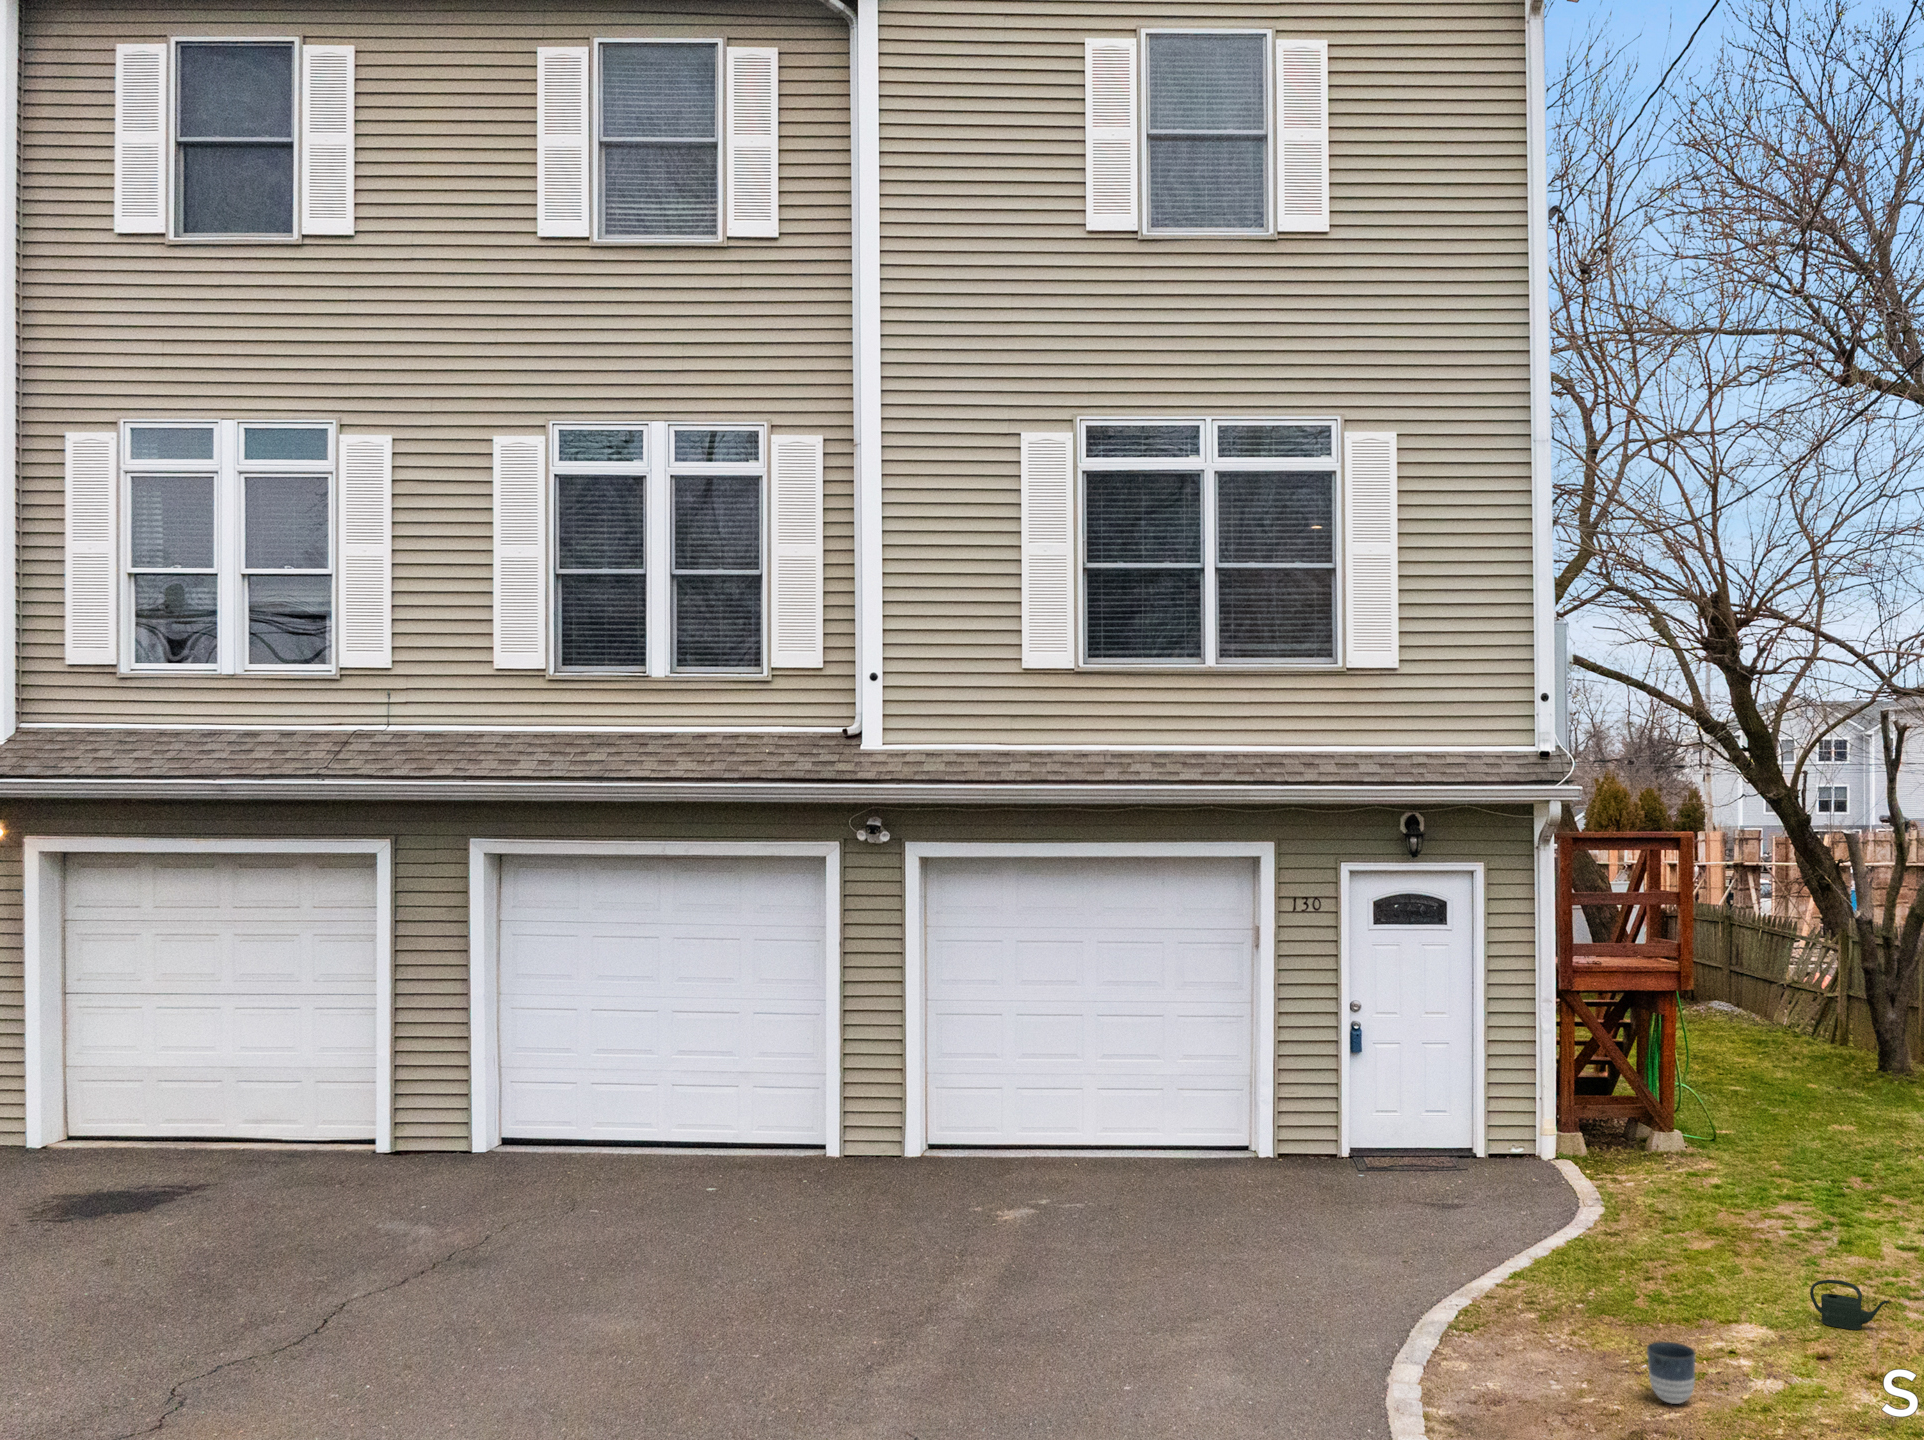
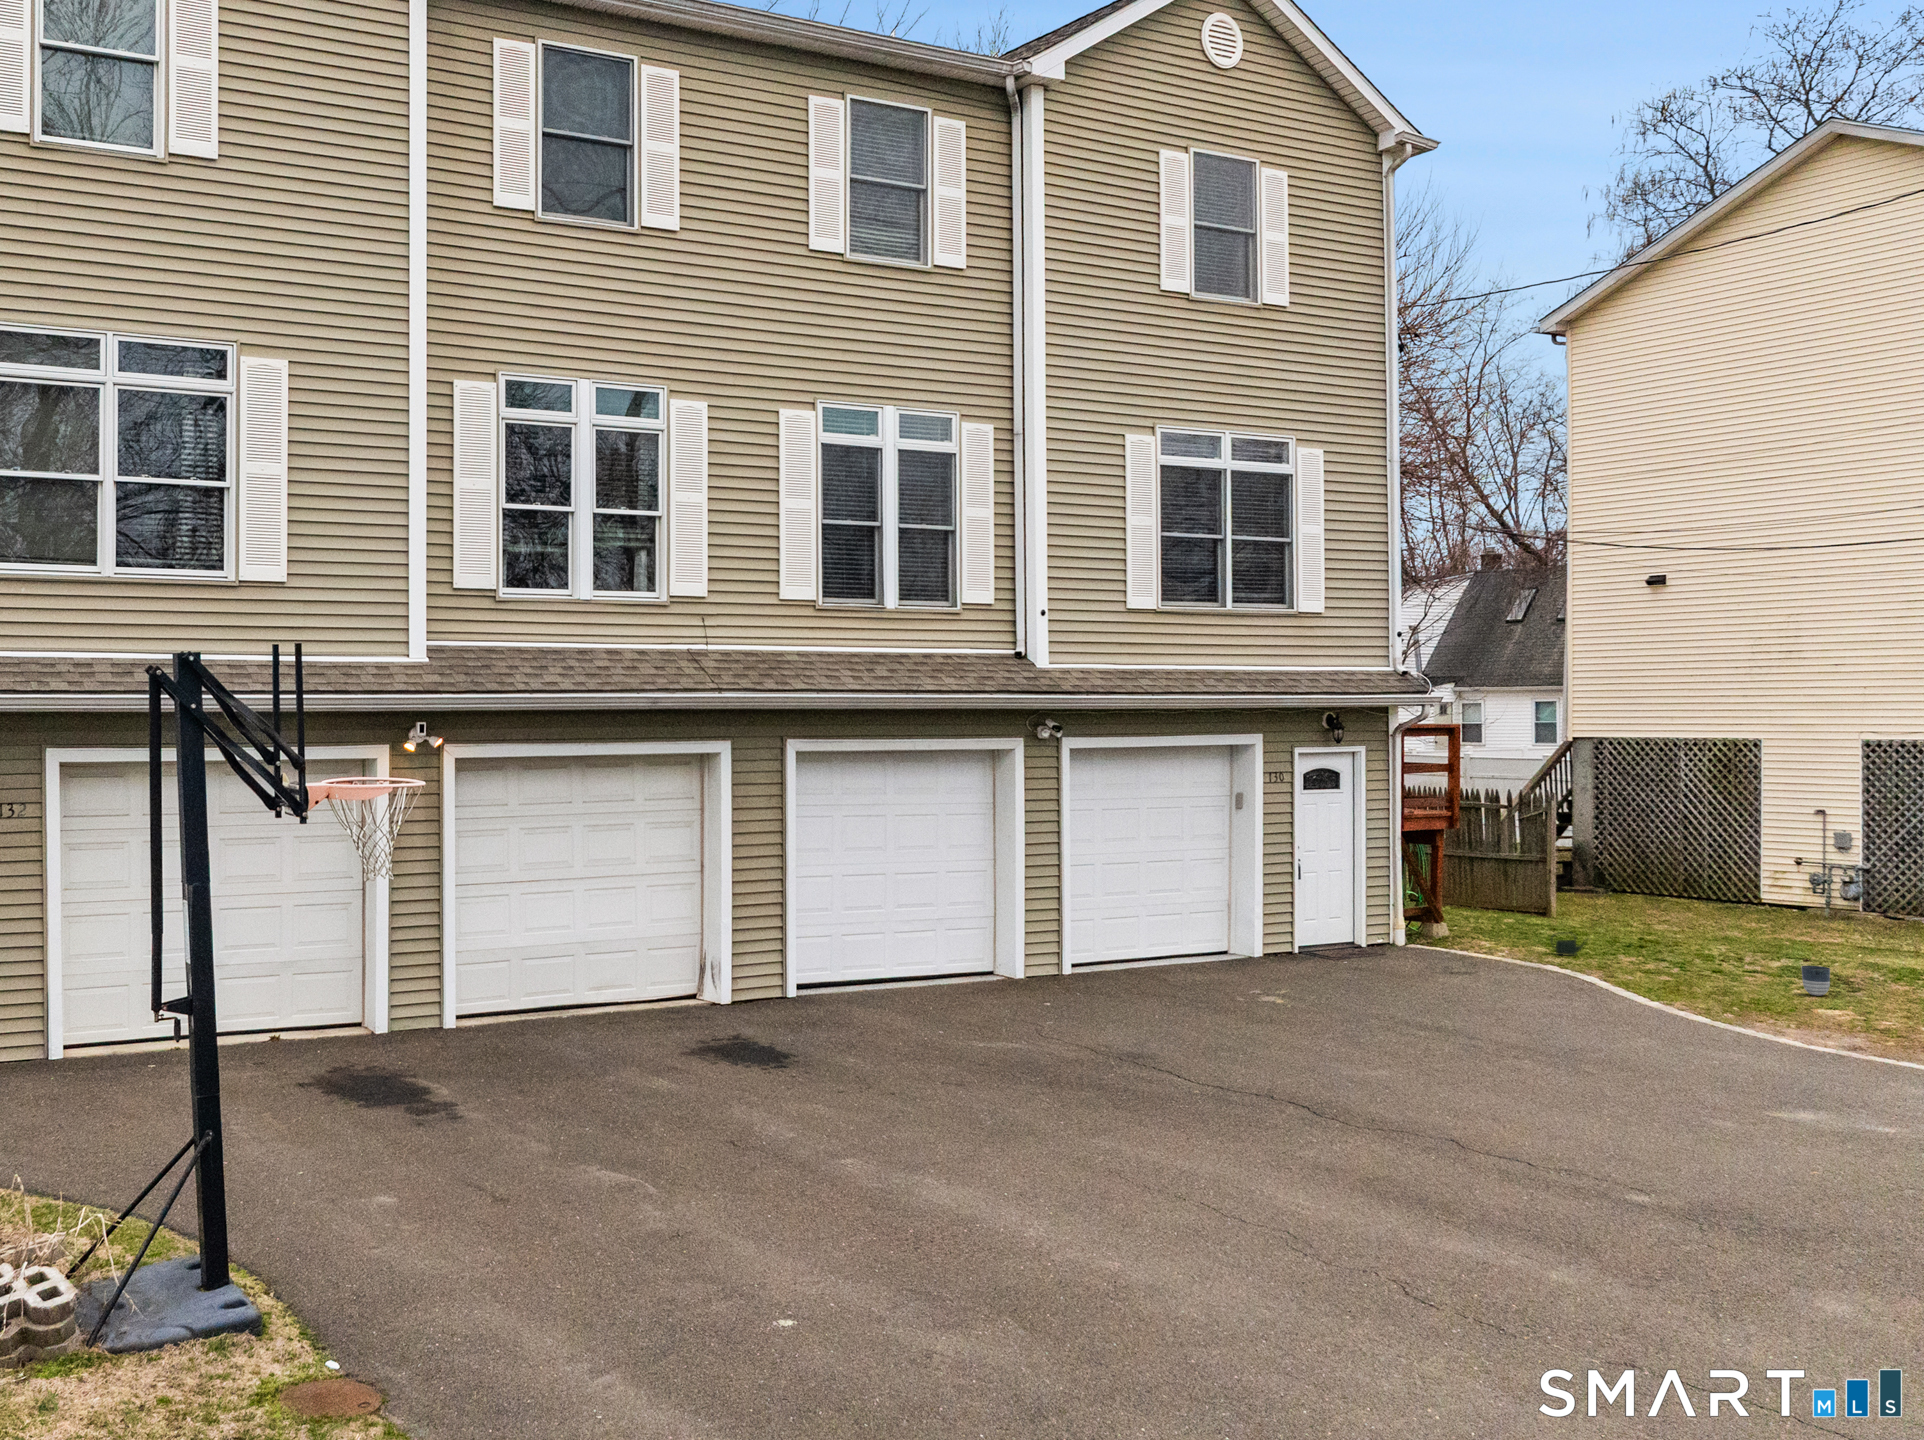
watering can: present [1810,1279,1889,1330] -> present [1551,935,1583,956]

